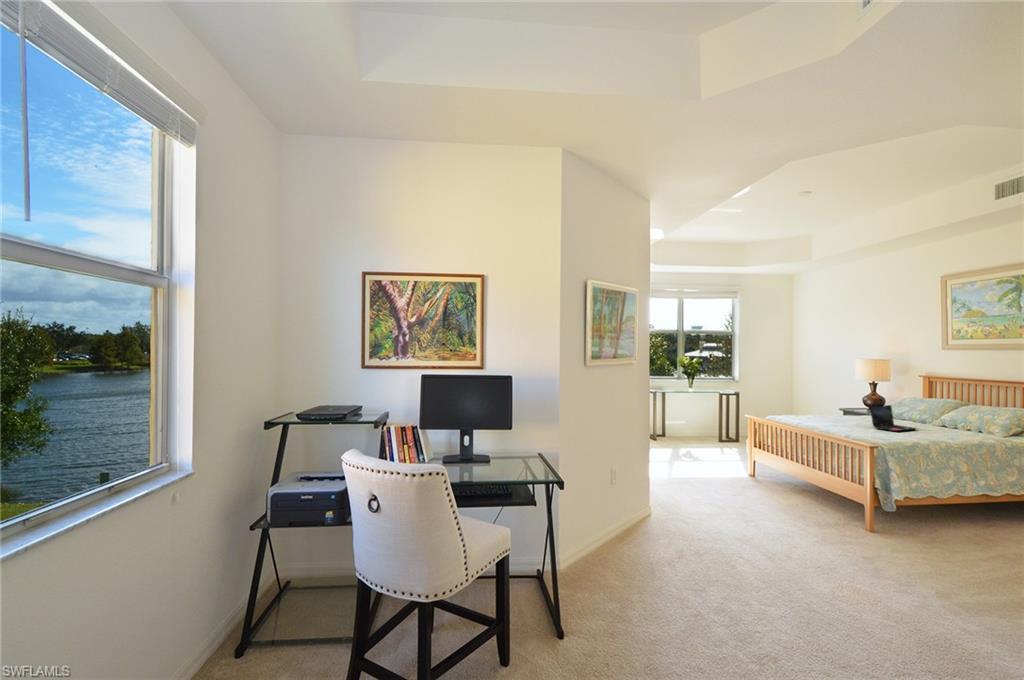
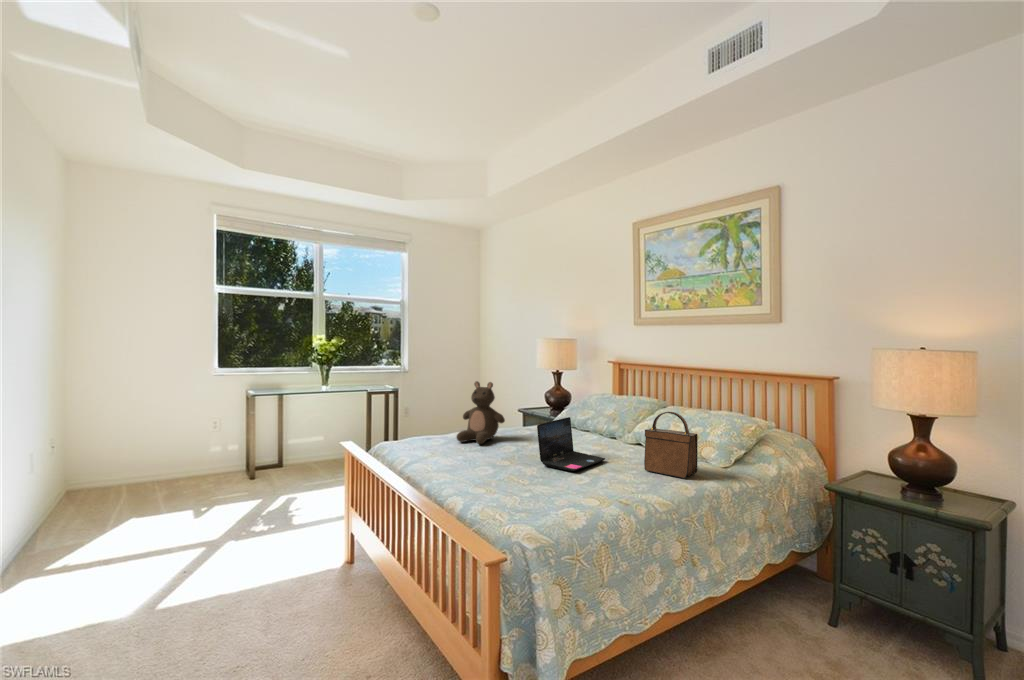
stuffed bear: none [810,384,842,420] -> present [456,381,505,444]
handbag: none [944,402,983,438] -> present [644,412,698,478]

